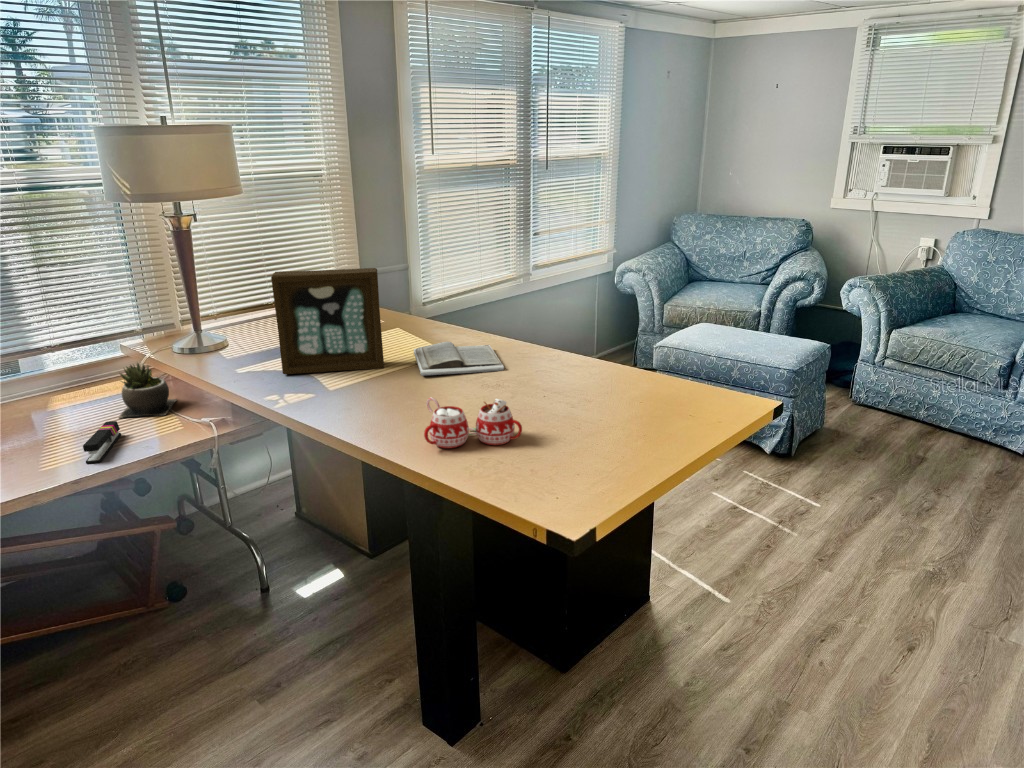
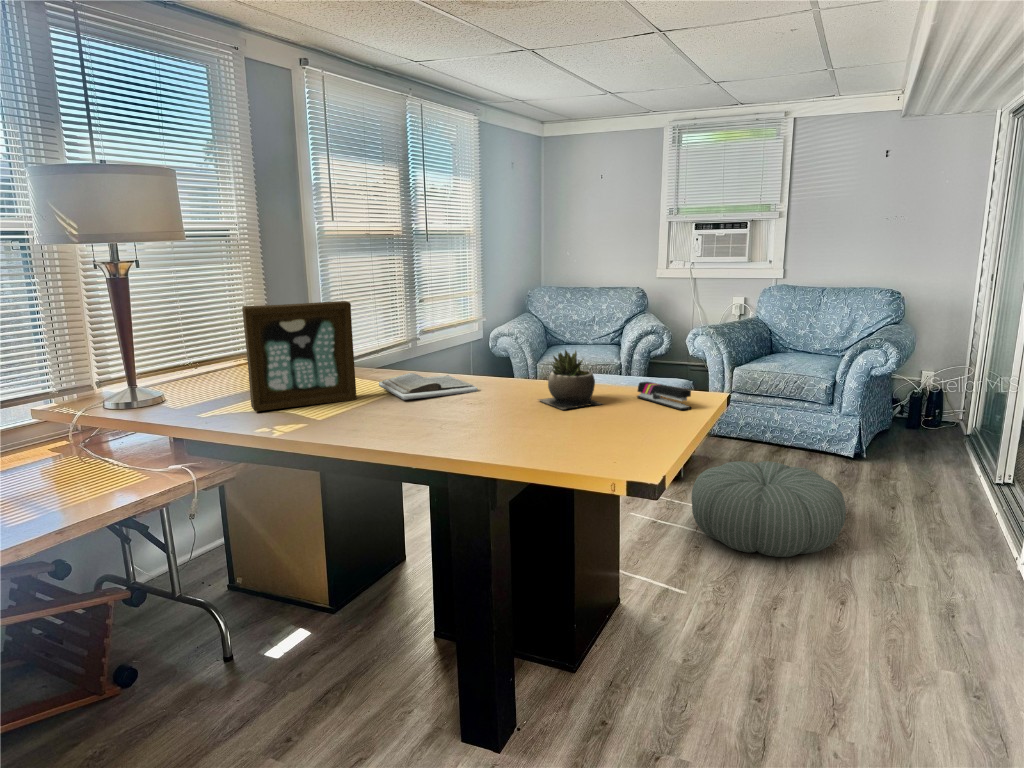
succulent plant: present [119,363,176,418] -> present [538,350,602,409]
mug: present [424,398,522,448] -> none [455,392,549,441]
stapler: present [83,421,121,464] -> present [637,382,691,410]
pouf: none [772,454,960,578] -> present [691,461,846,557]

